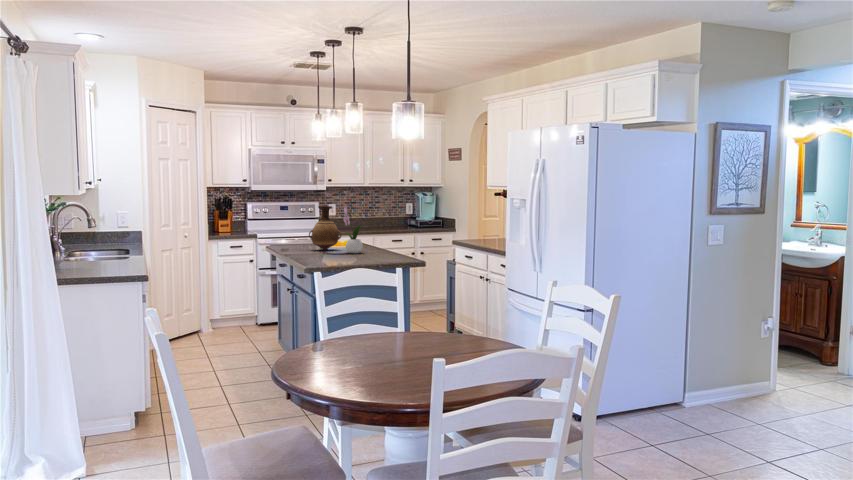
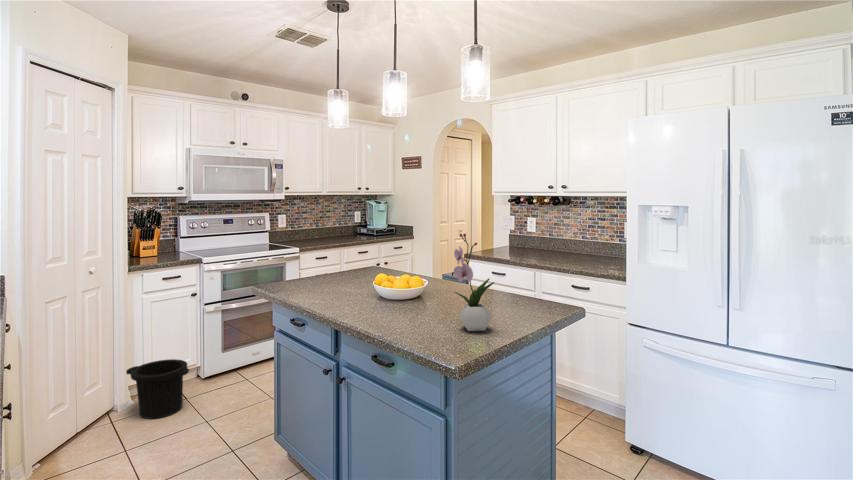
vase: present [309,206,341,250] -> none [371,243,425,317]
trash can: none [203,305,241,340] -> present [126,359,189,419]

